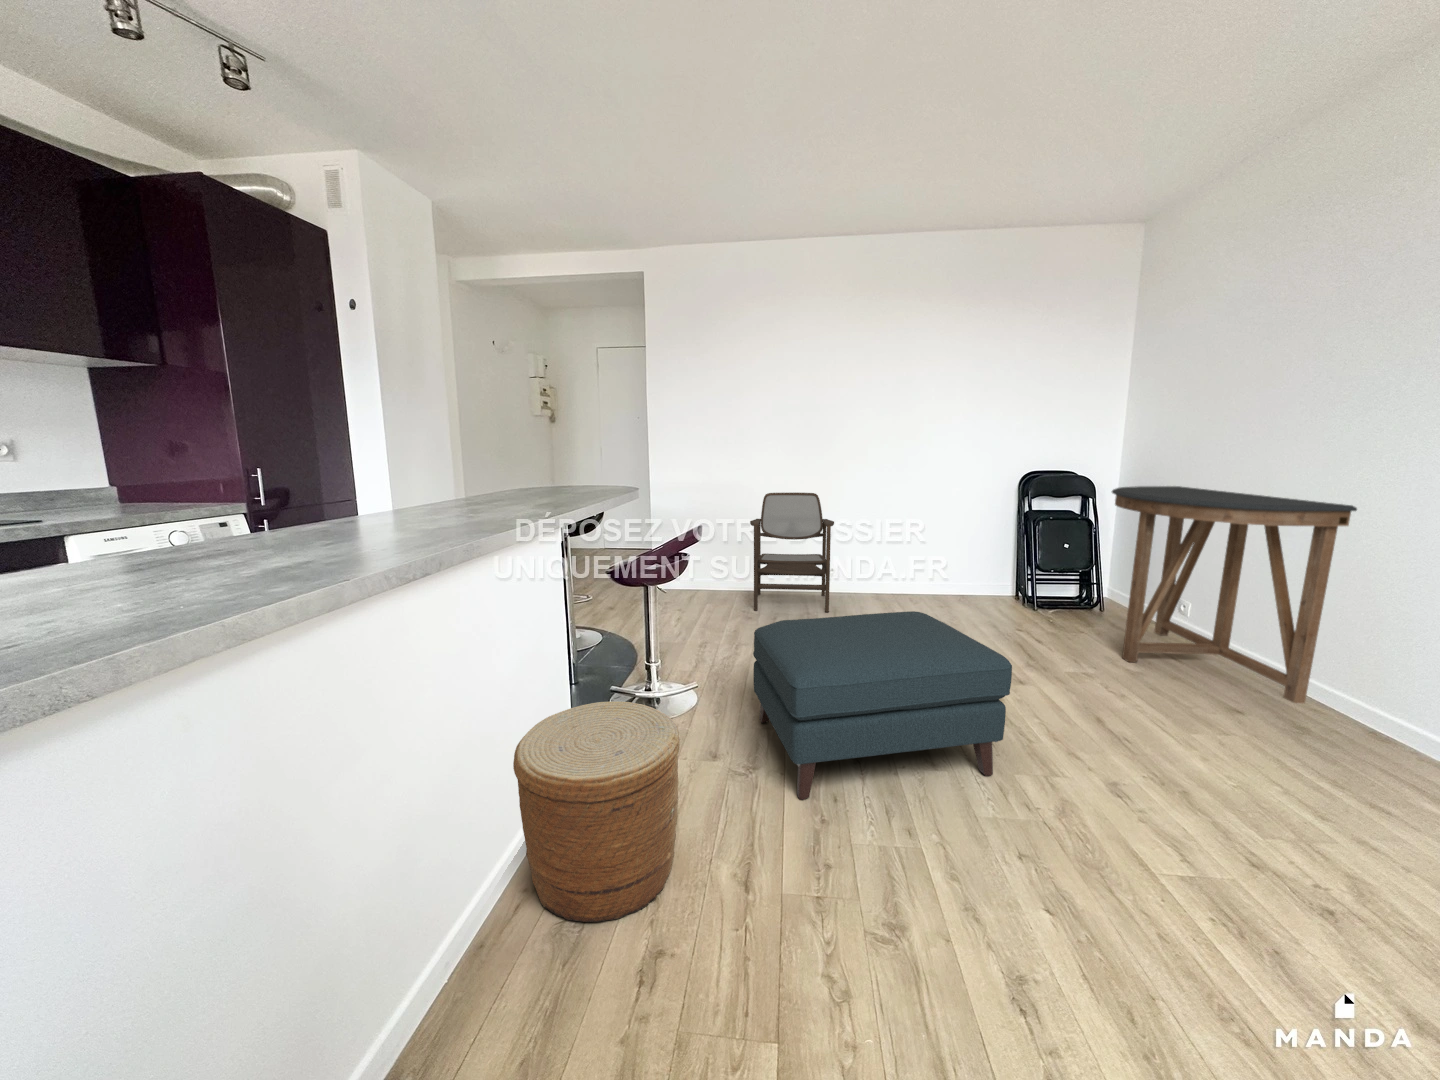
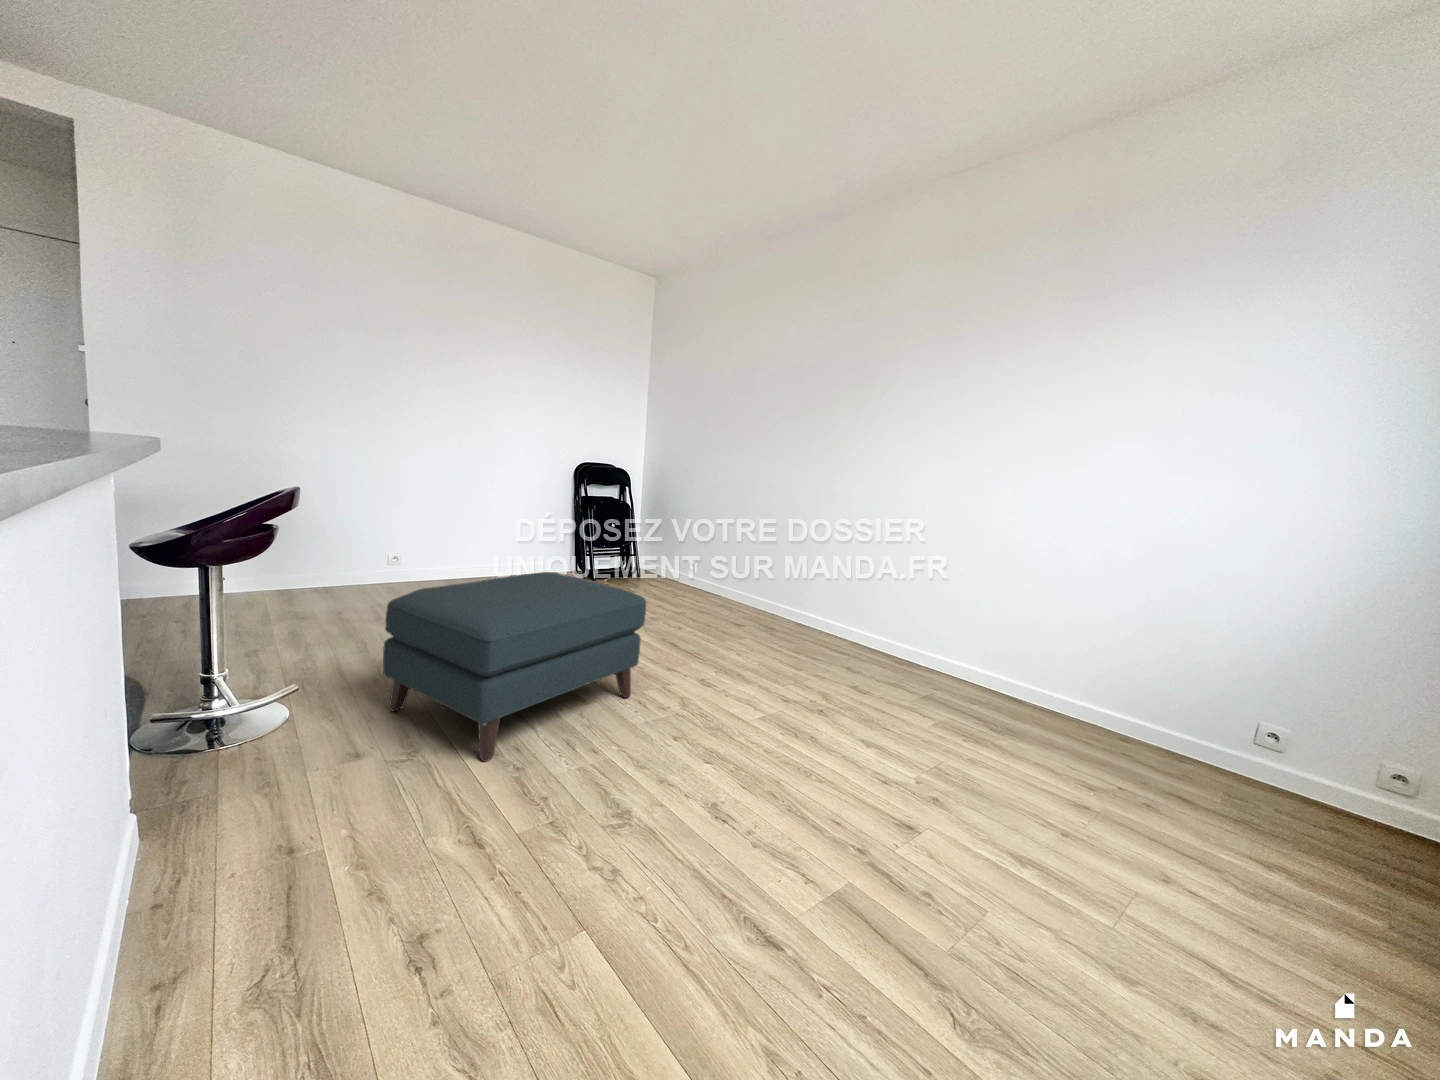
console table: present [1112,486,1357,703] -> none [655,476,786,618]
armchair: present [750,493,834,613] -> none [284,459,406,607]
woven basket: present [513,702,680,922] -> none [122,686,403,991]

